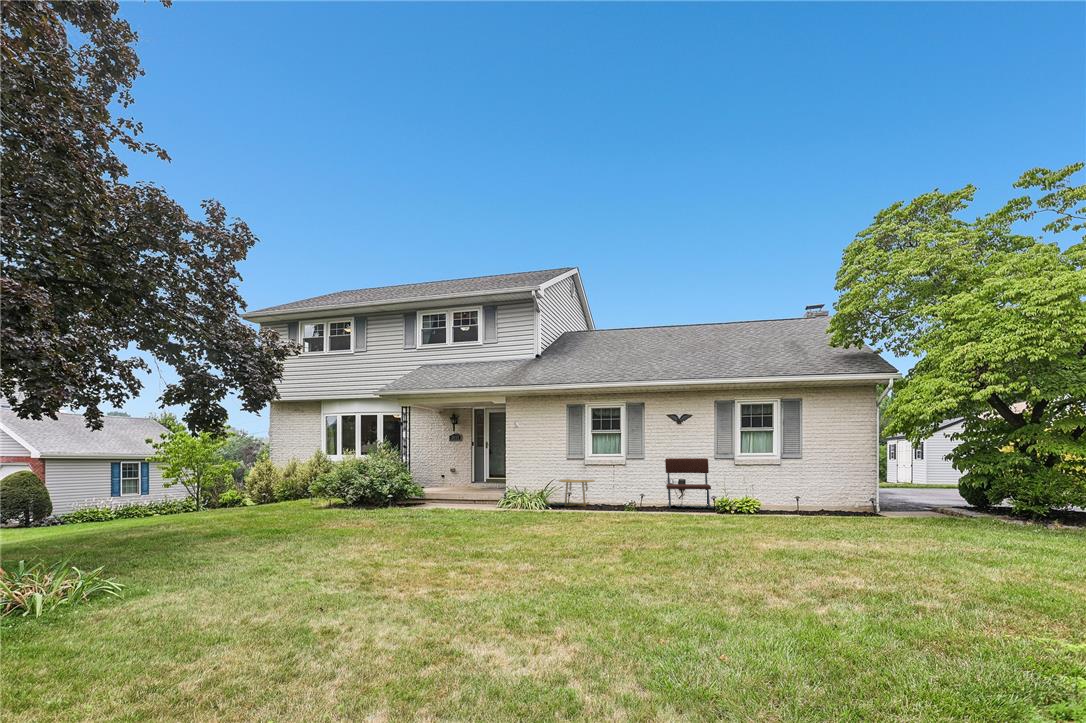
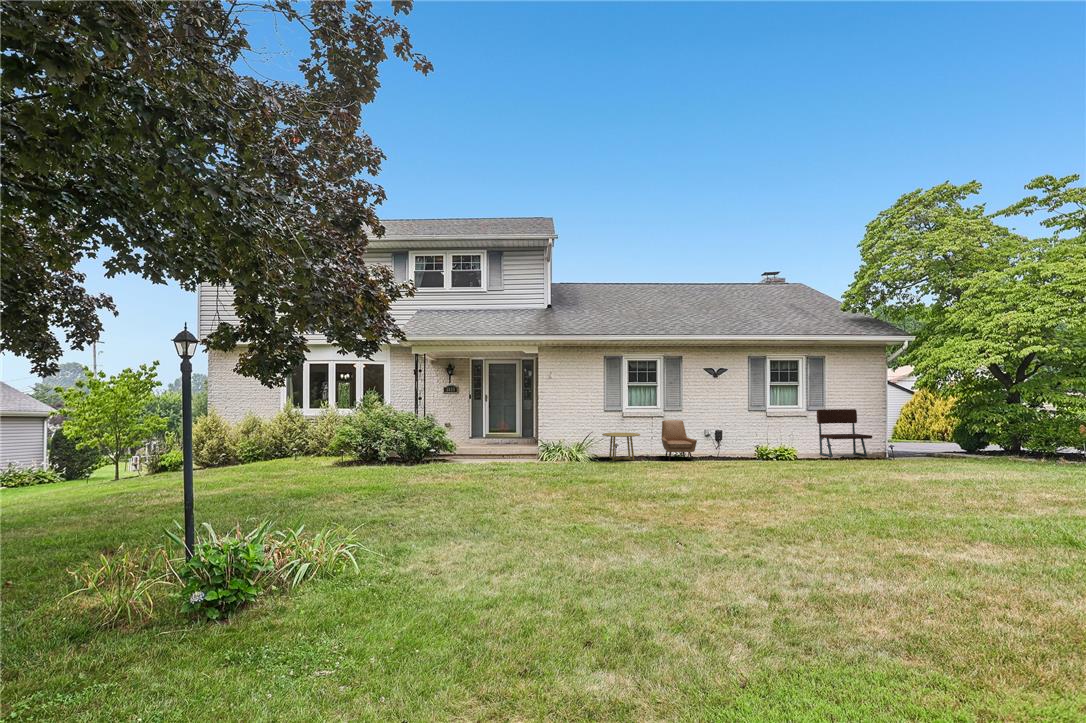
bench: present [665,458,711,508] -> present [817,409,872,457]
chair: none [612,468,646,509] -> present [661,420,697,461]

